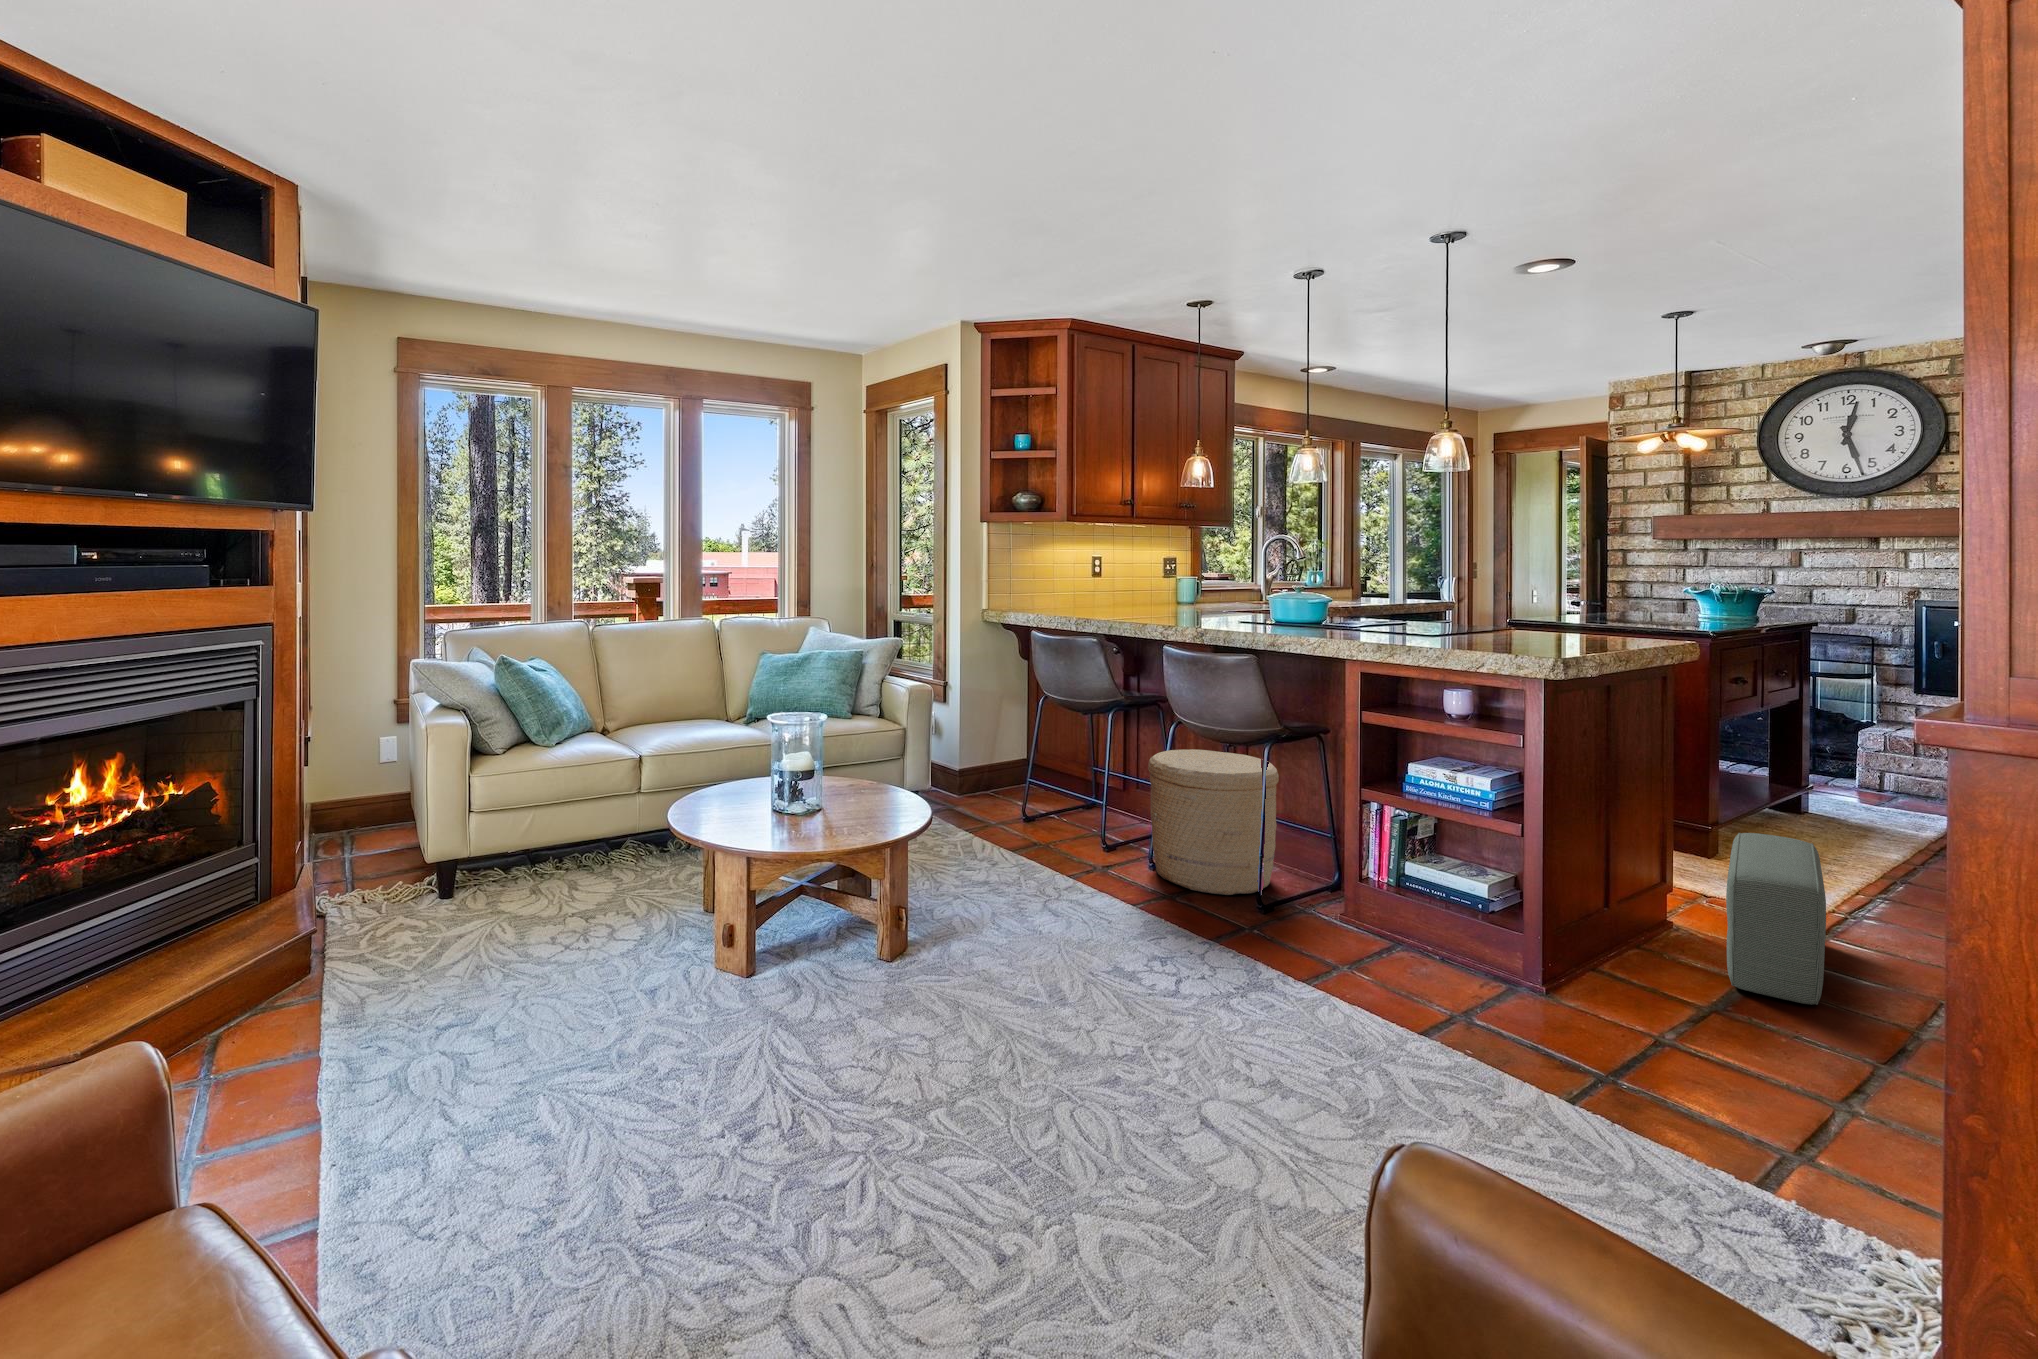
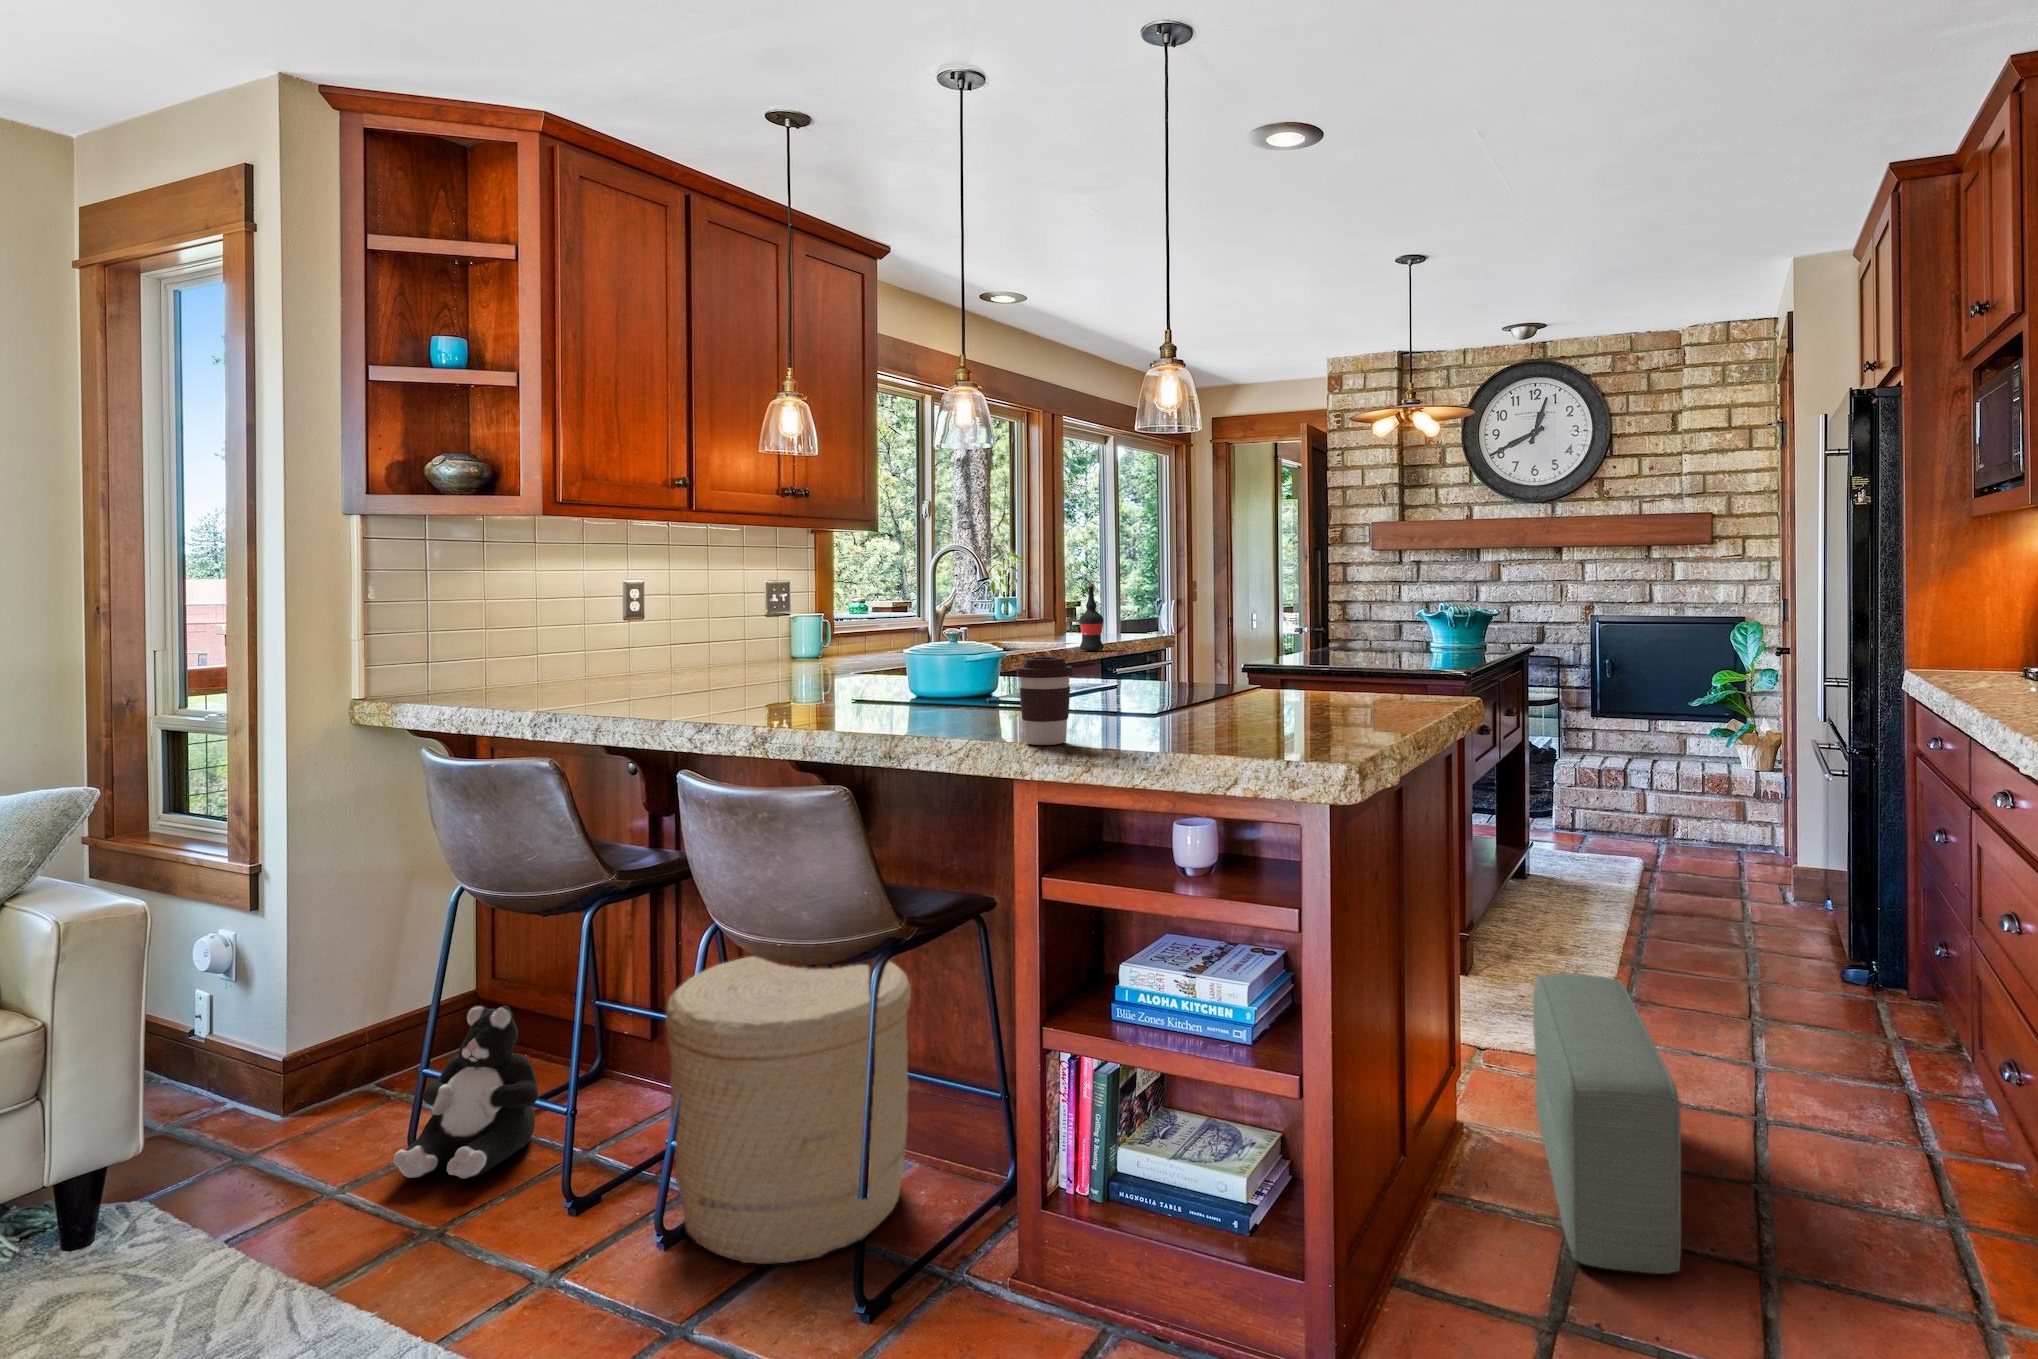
wine bottle: none [1377,562,1397,610] -> present [1079,584,1104,651]
coffee cup: none [1349,596,1383,643] -> present [1017,657,1073,745]
plush toy: none [1011,760,1072,838] -> present [393,1005,538,1179]

